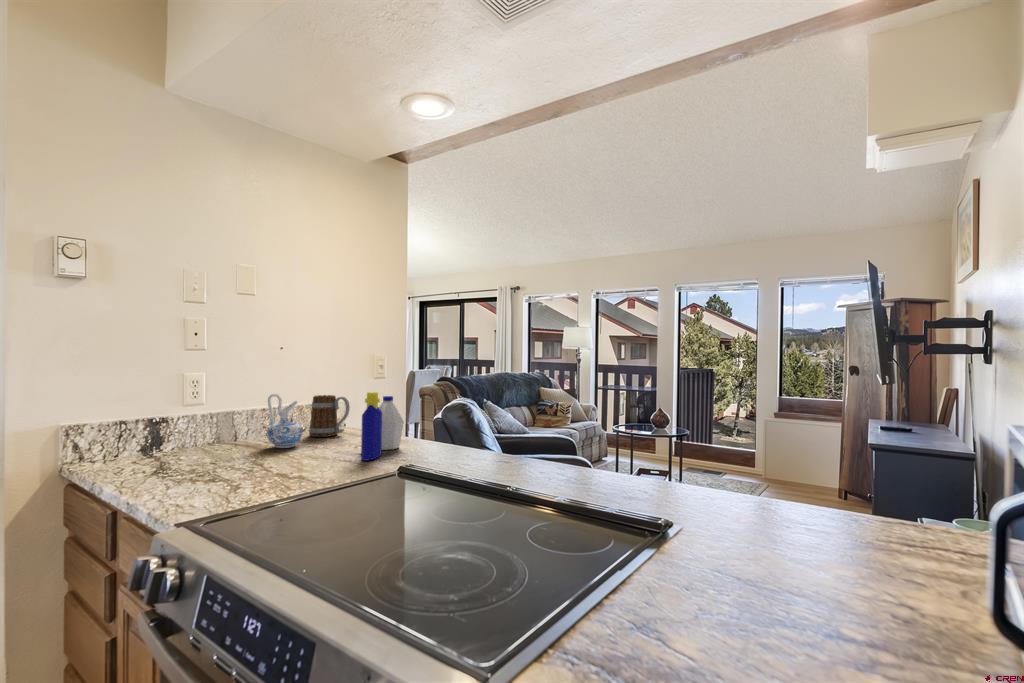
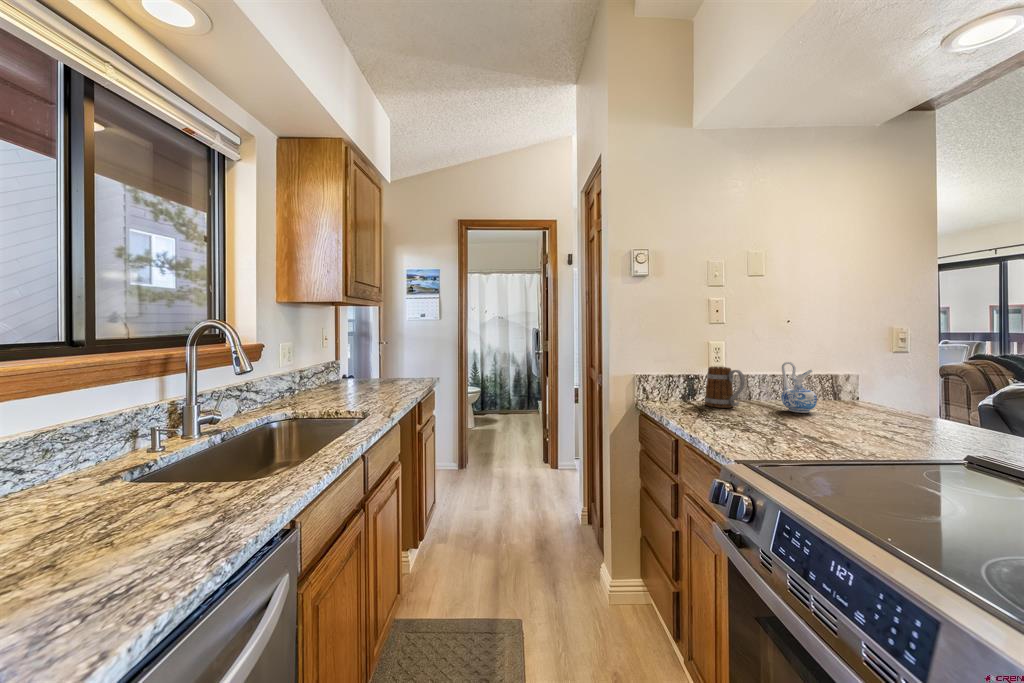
bottle: present [361,392,404,461] -> none [901,366,960,441]
mug: present [309,395,350,437] -> present [705,367,745,408]

